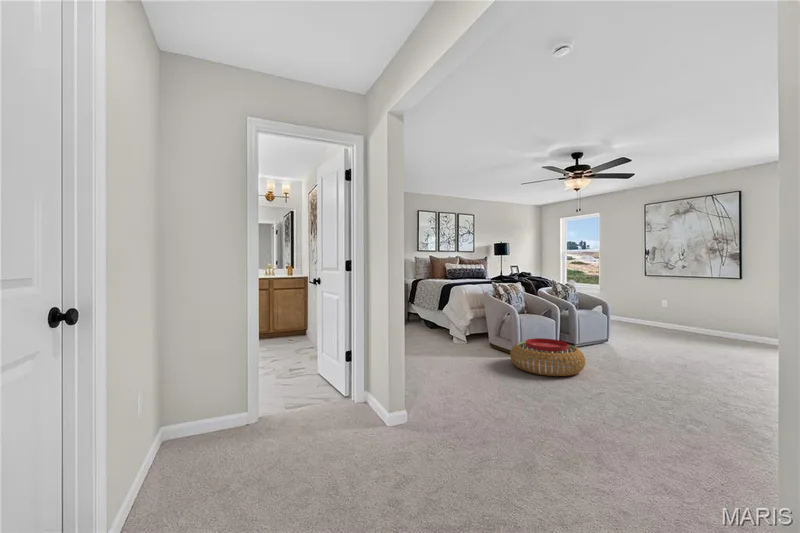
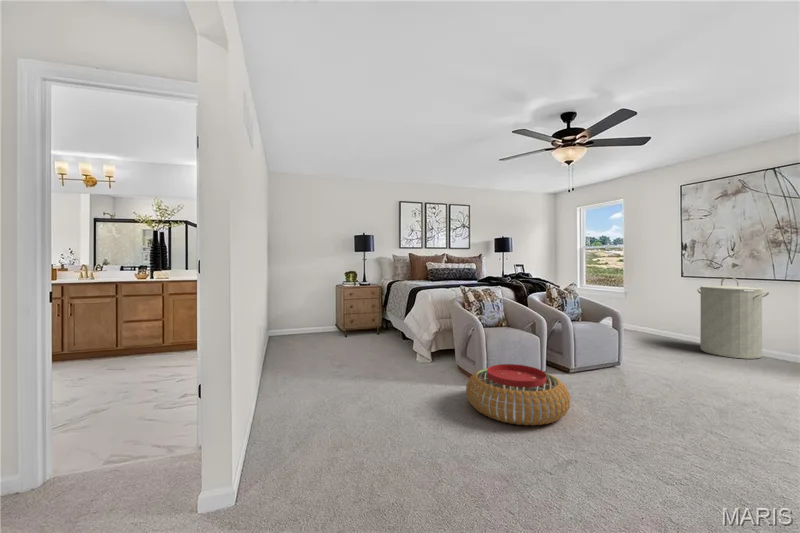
laundry hamper: none [658,275,709,336] -> present [697,276,769,359]

